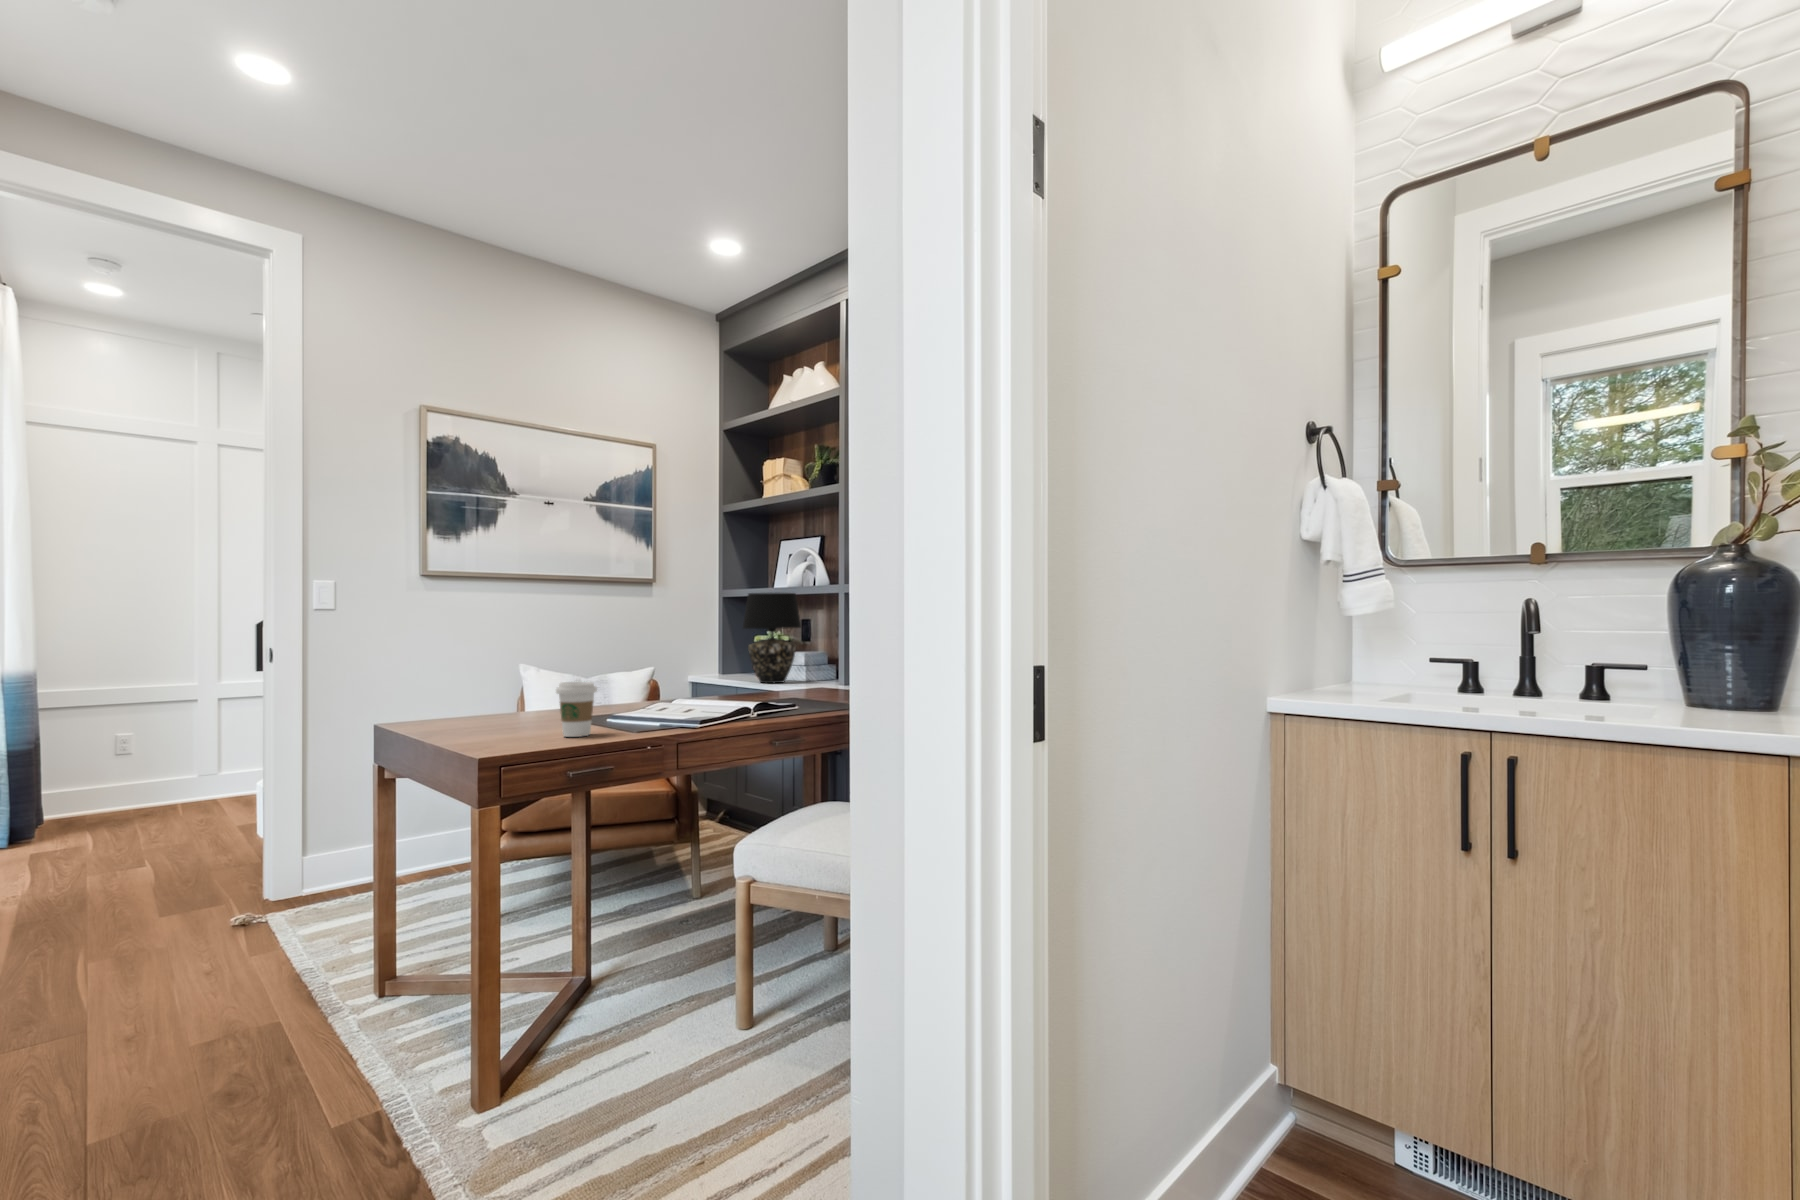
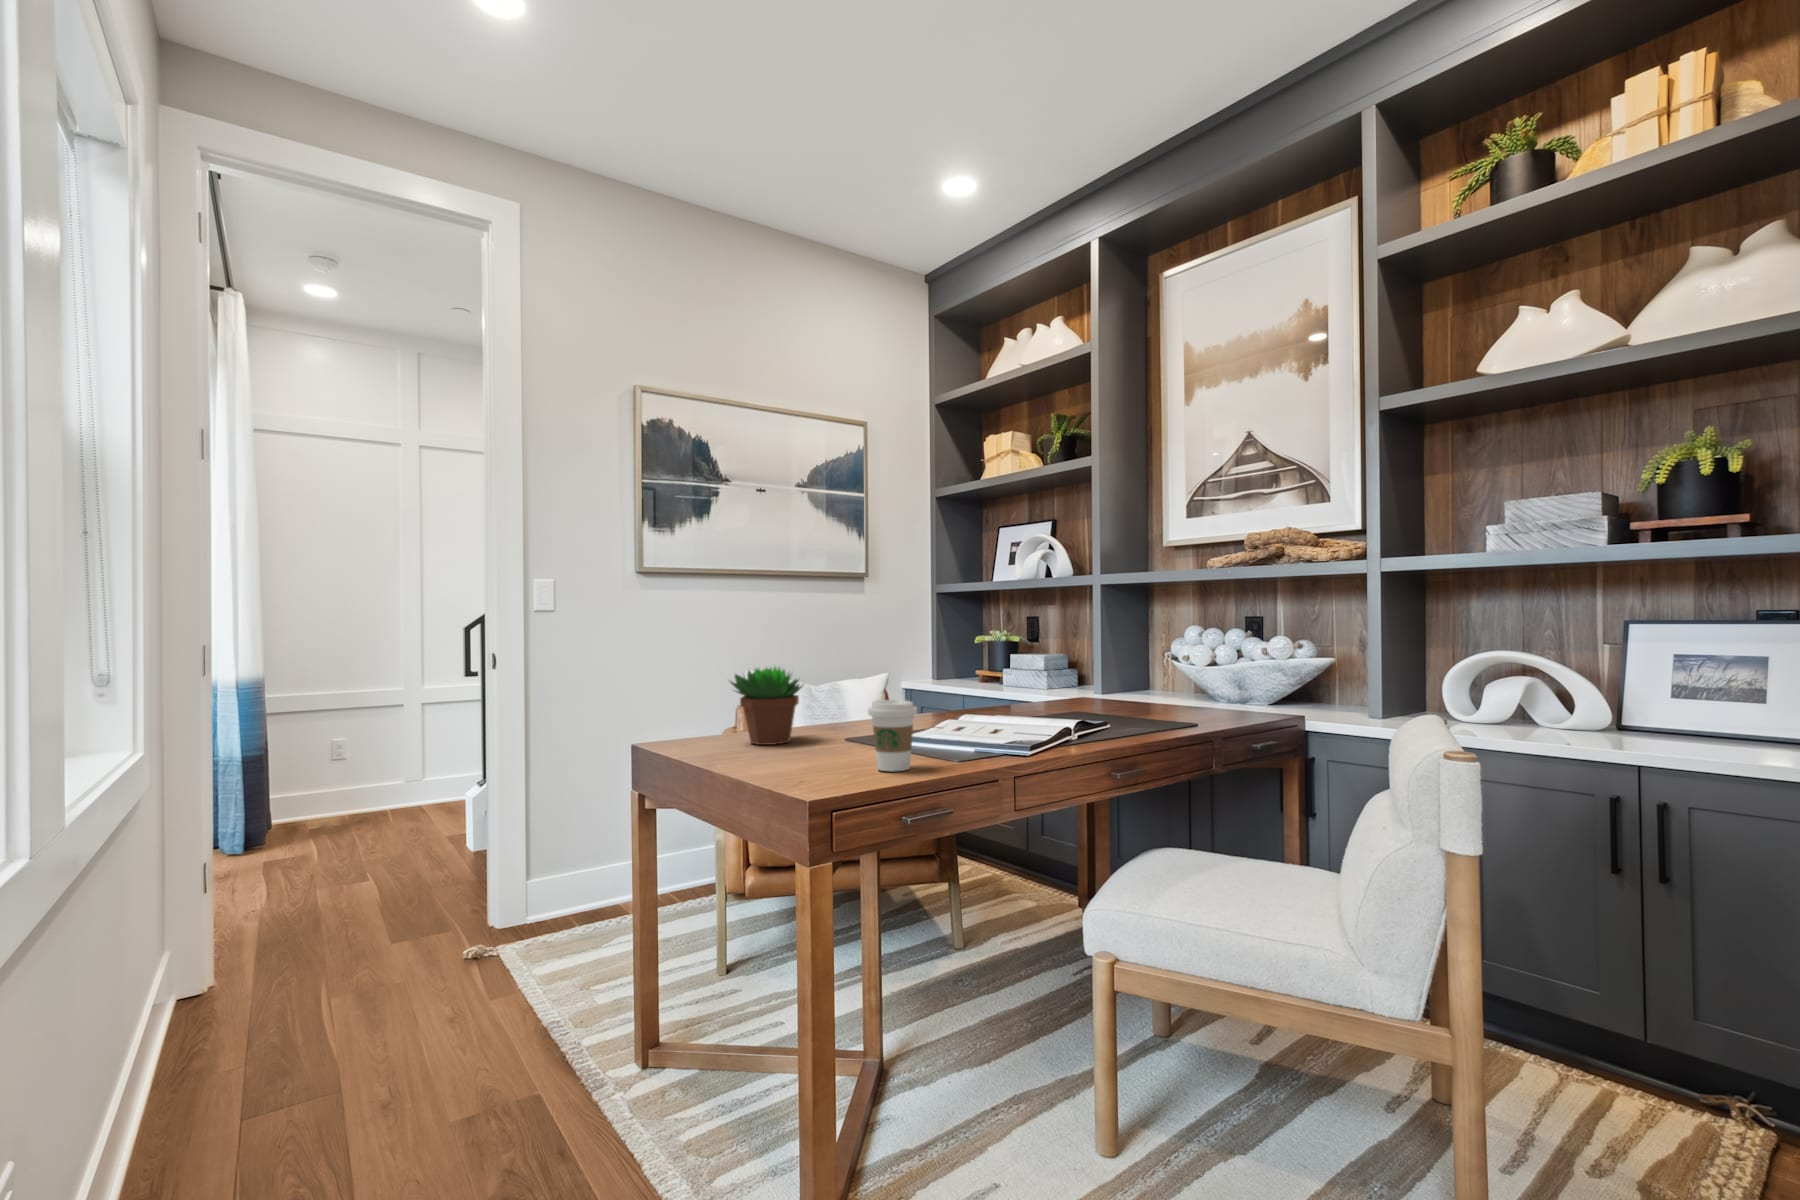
table lamp: present [743,593,801,683] -> none [976,586,1045,691]
succulent plant: none [462,655,534,722] -> present [730,667,803,745]

